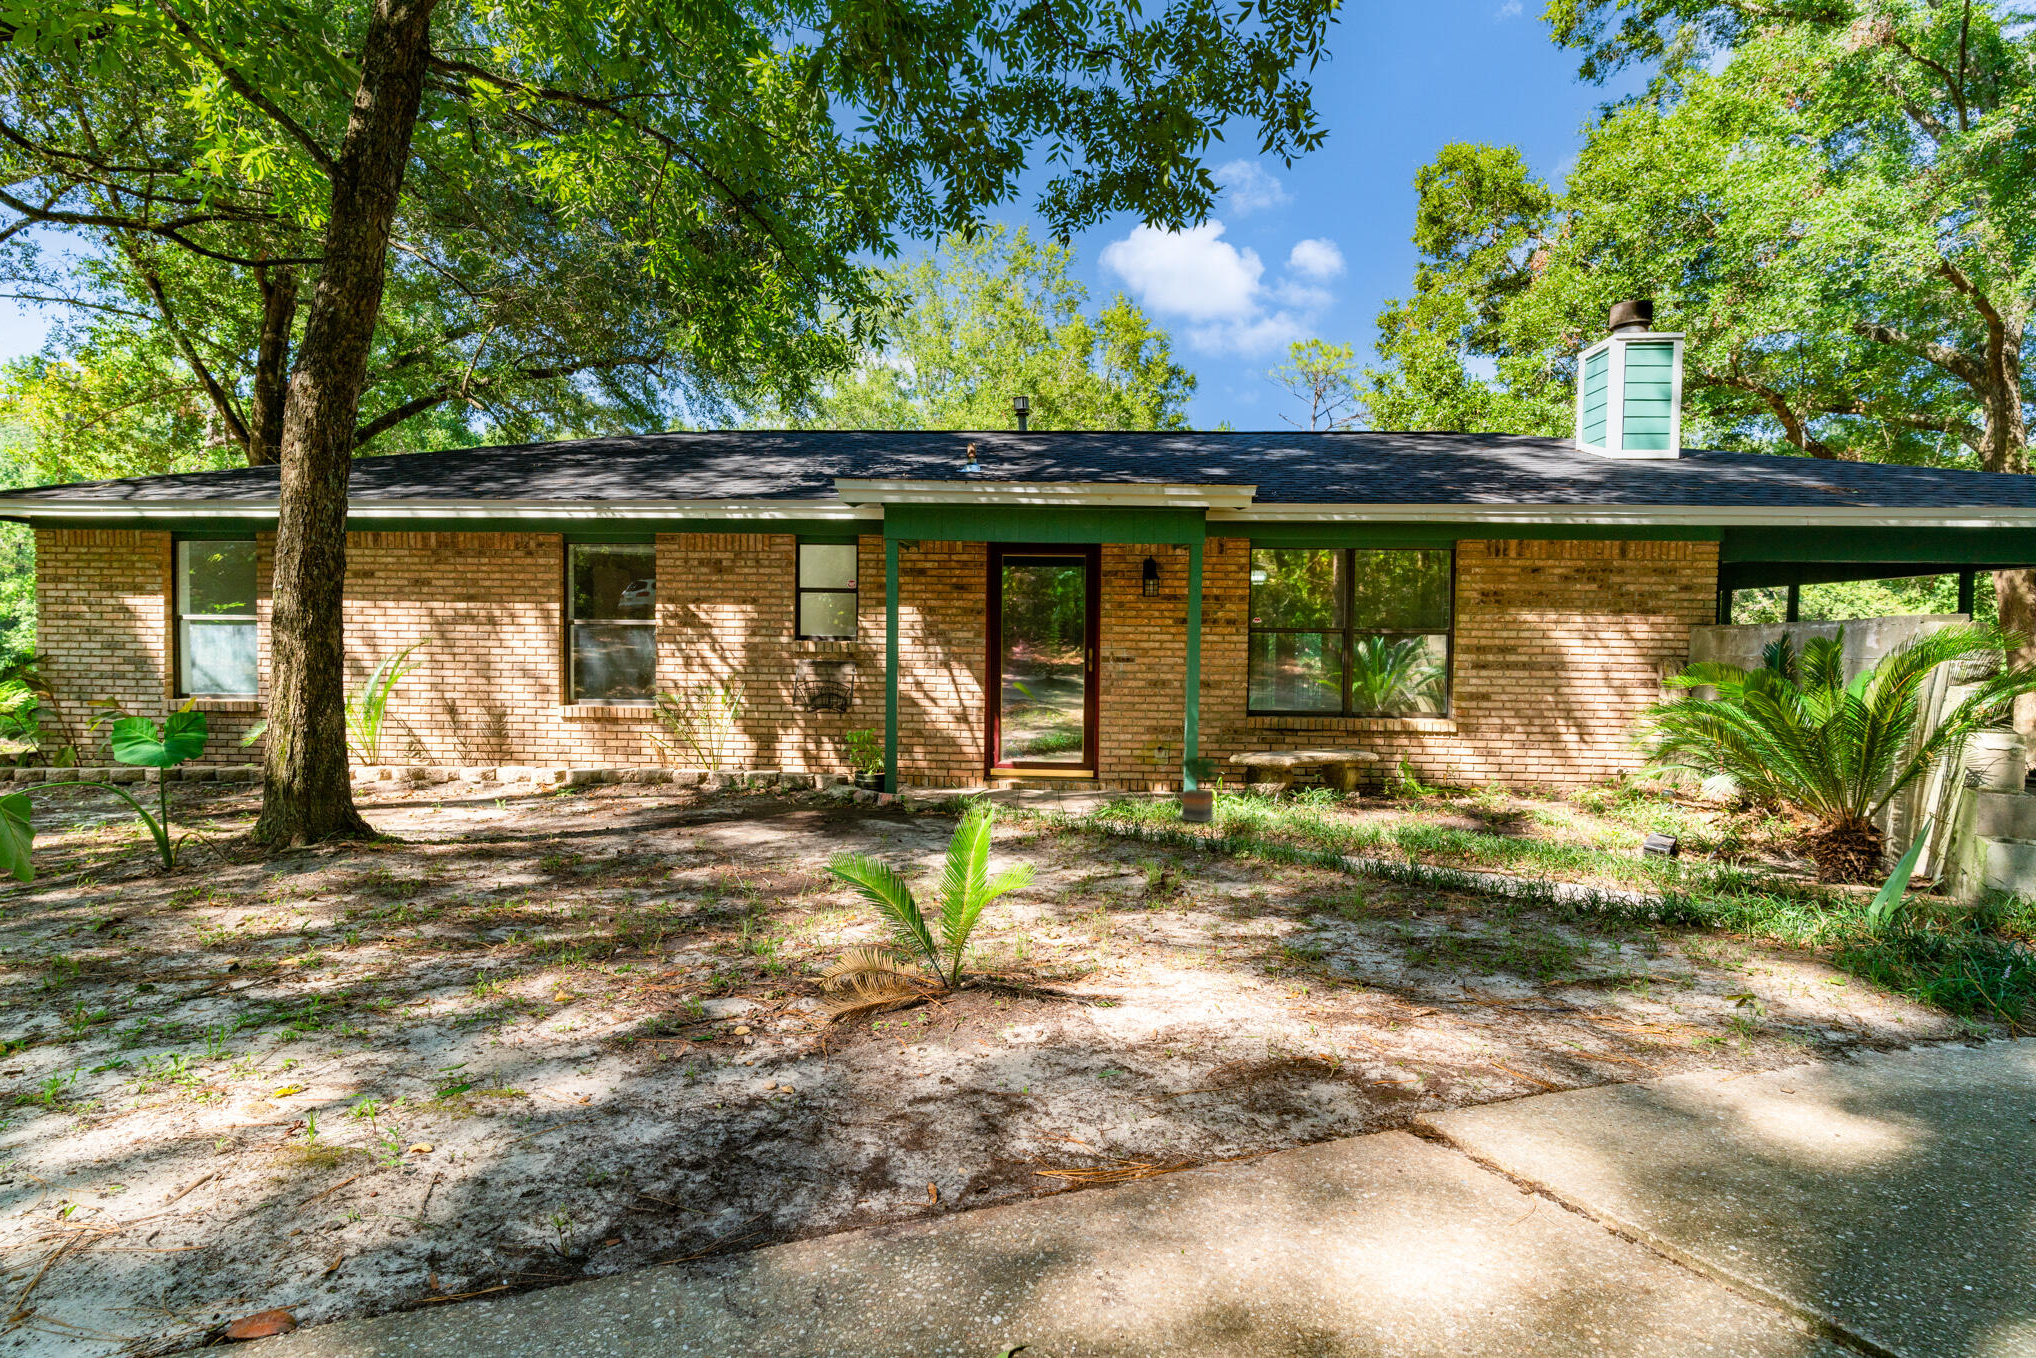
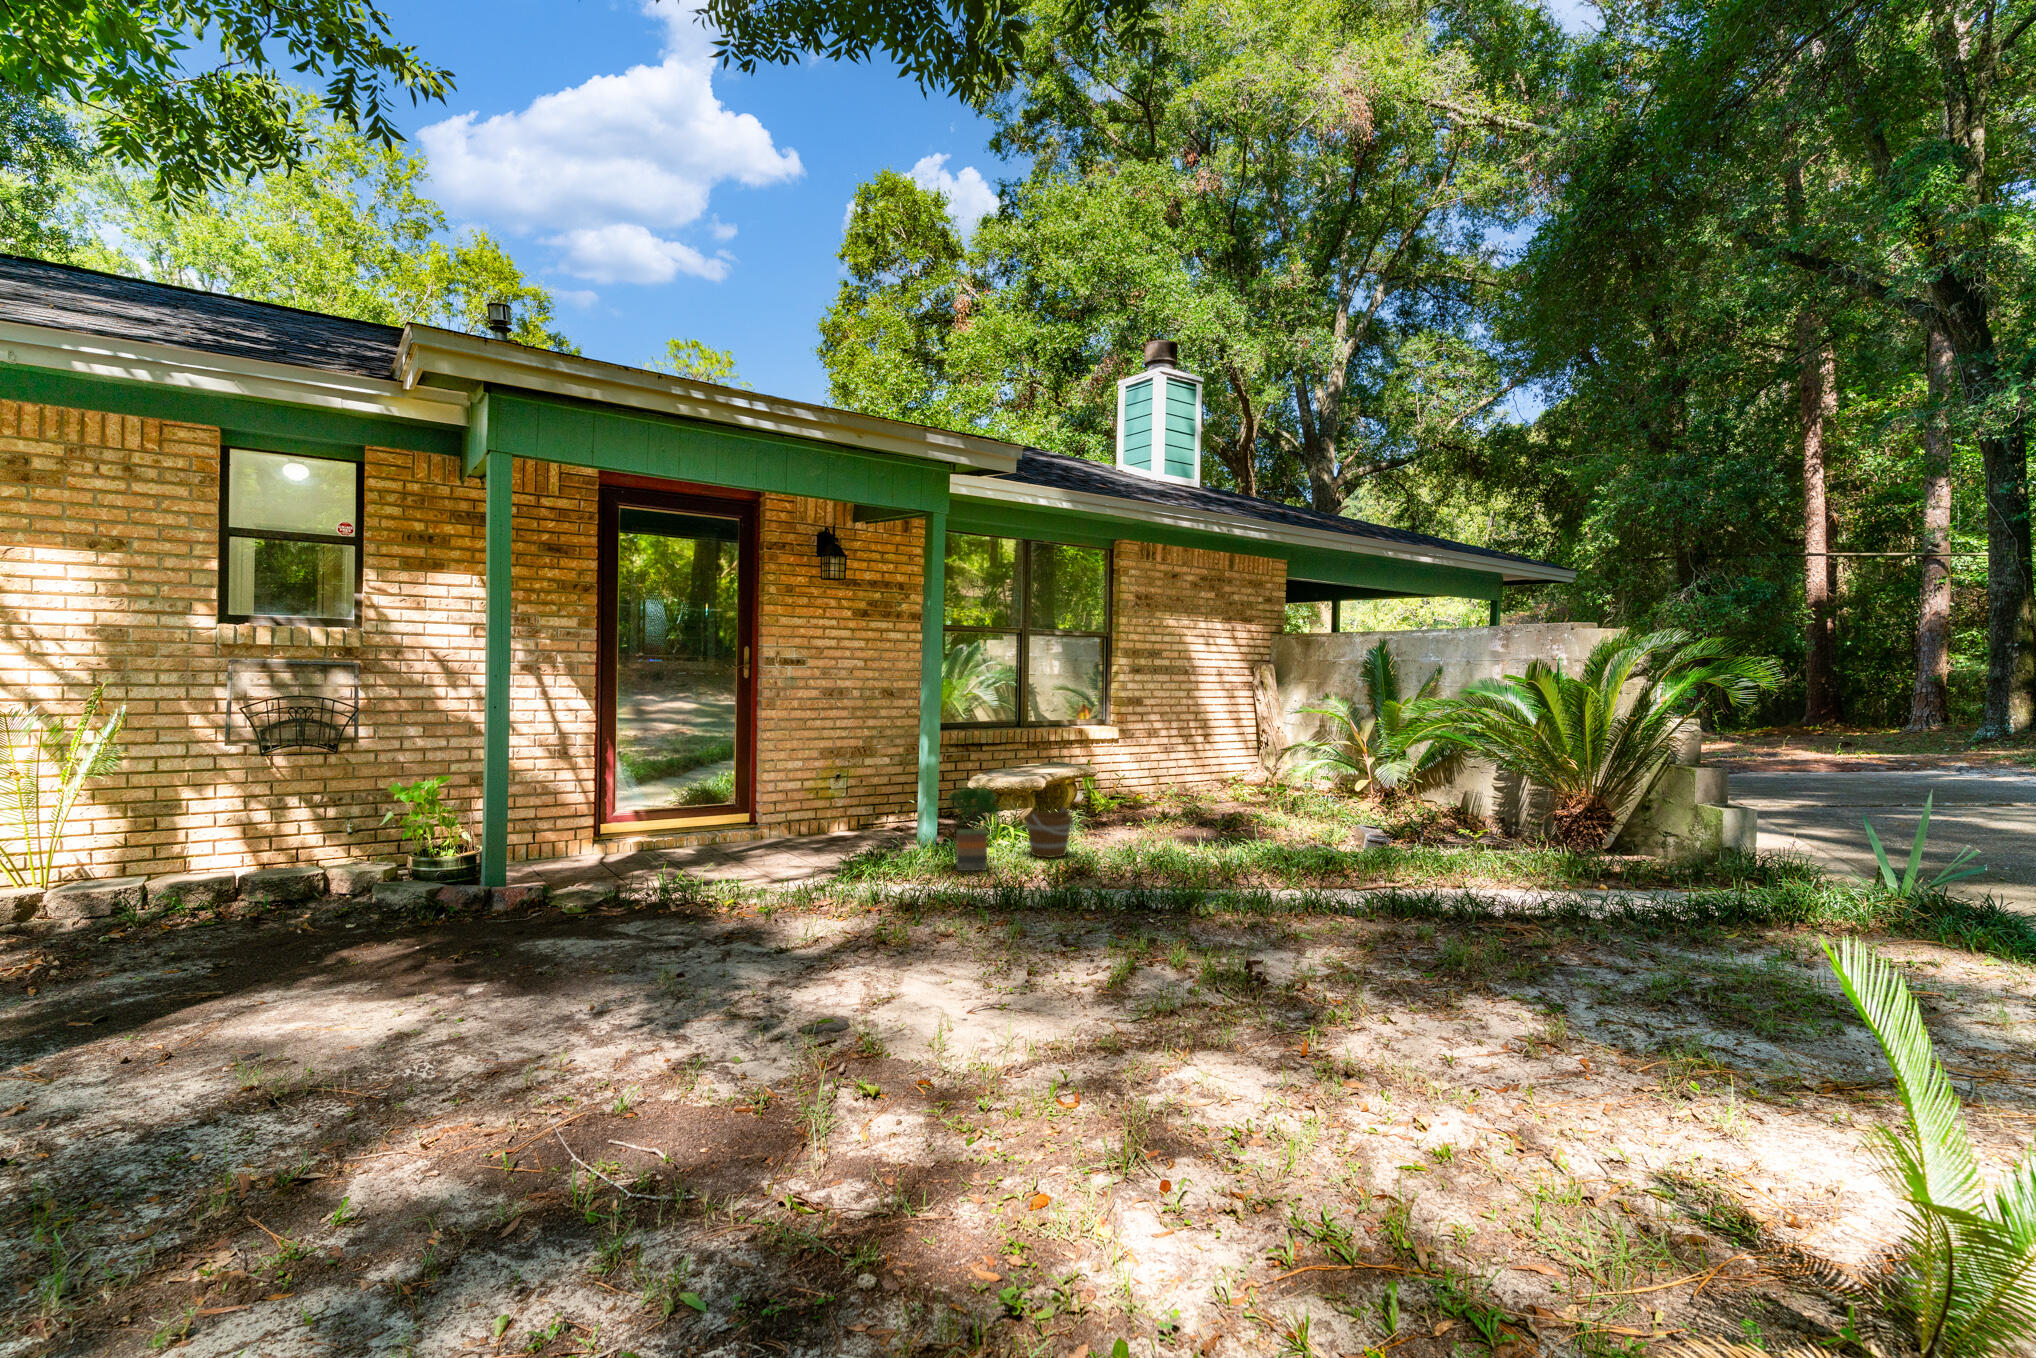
bucket: none [1259,781,1302,821] -> present [1026,807,1074,858]

